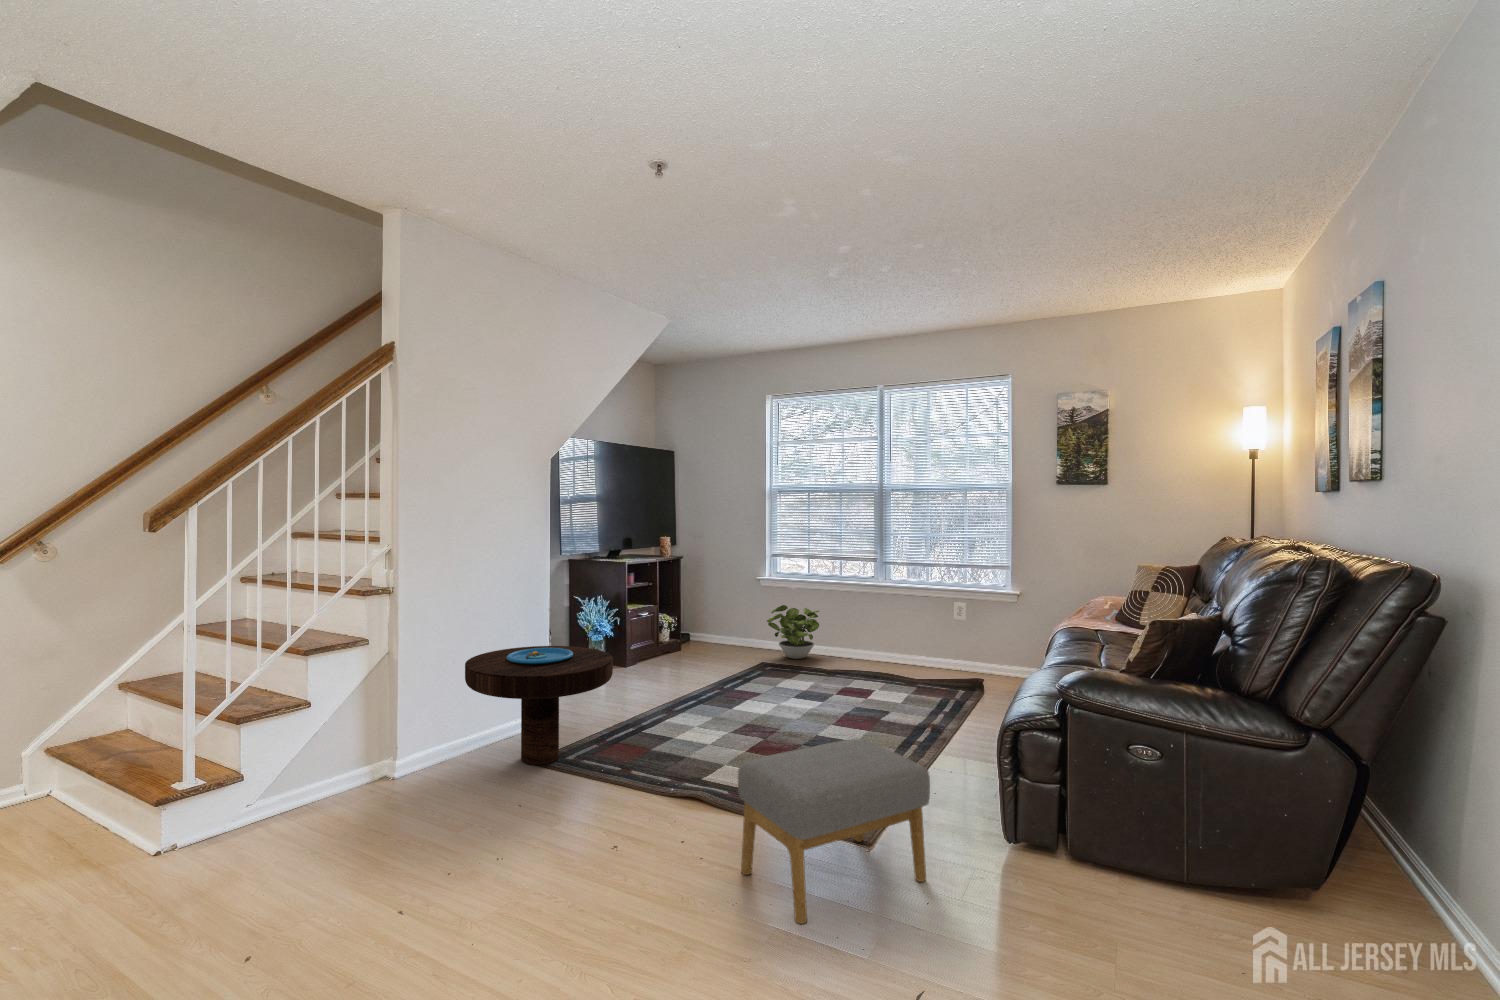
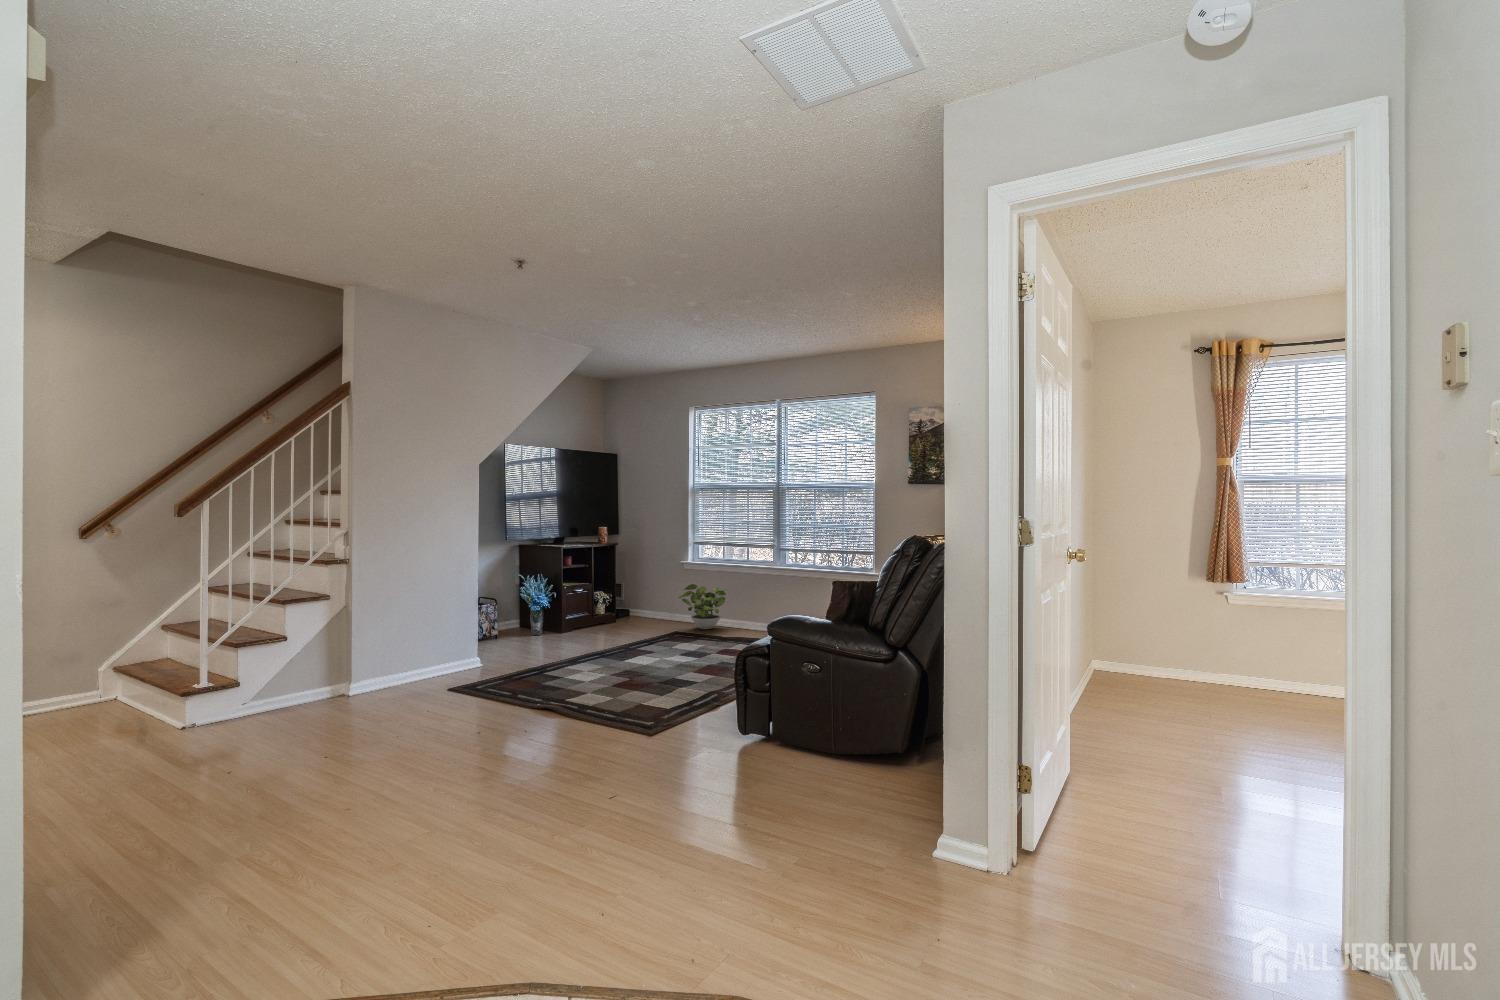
side table: present [465,646,613,765] -> none [401,607,512,690]
footstool: present [738,738,930,924] -> none [554,662,677,767]

